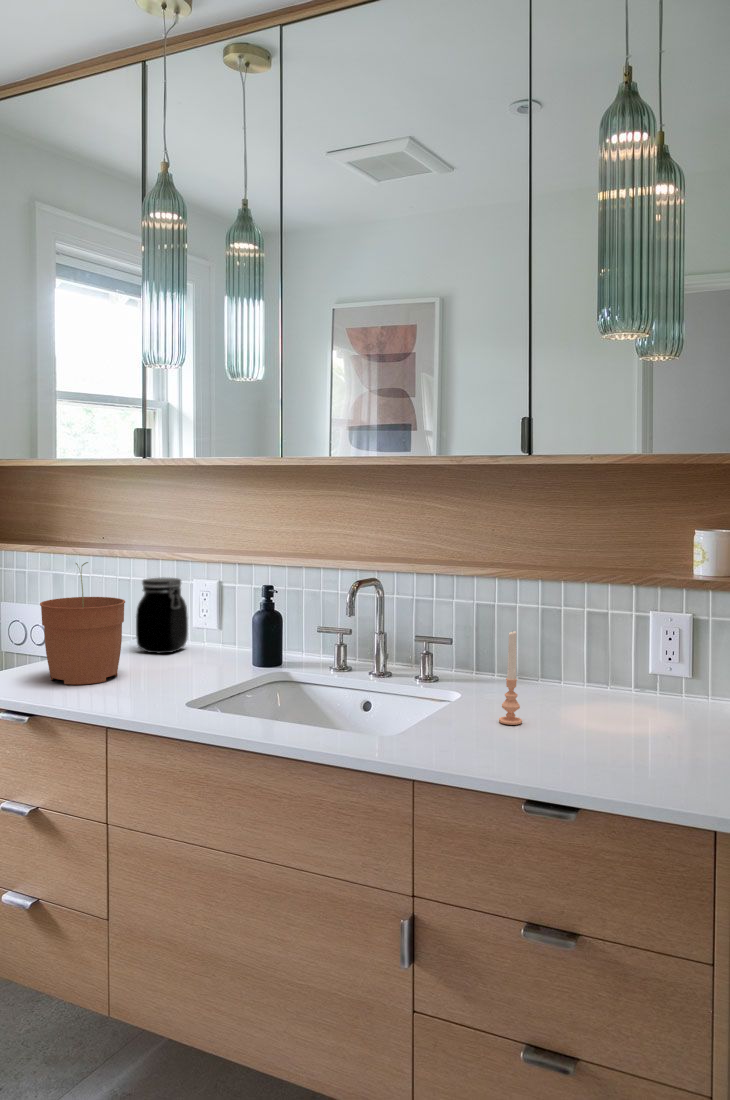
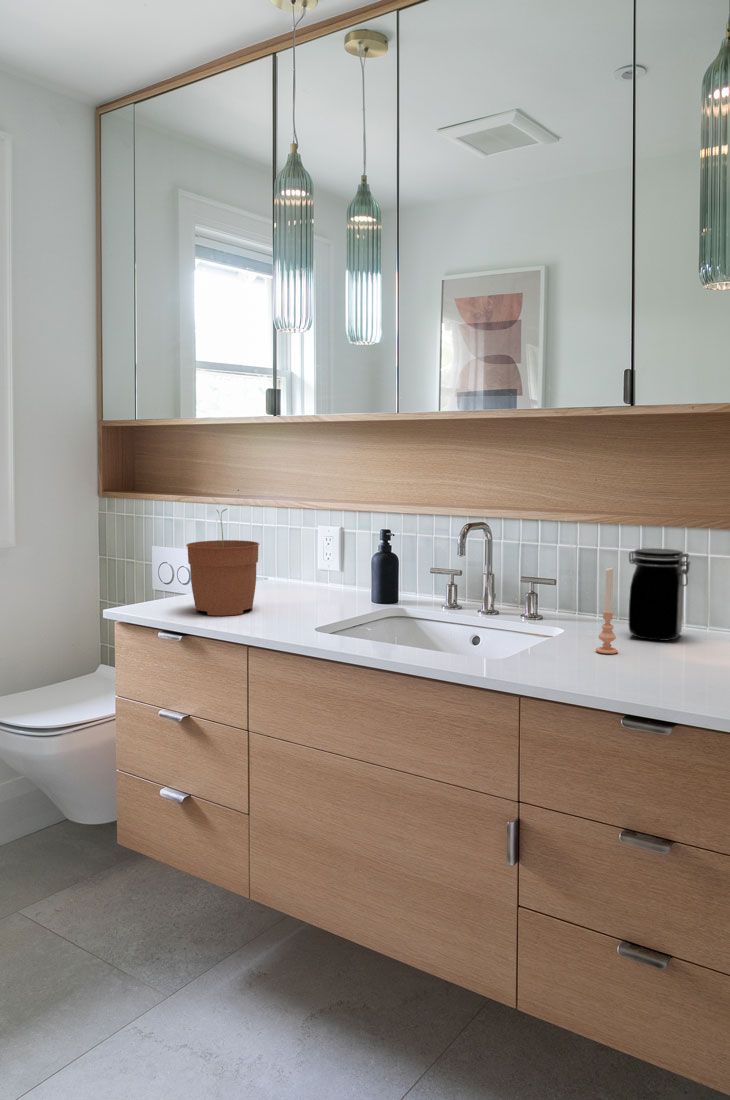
jar: present [136,578,188,653] -> present [629,548,690,641]

